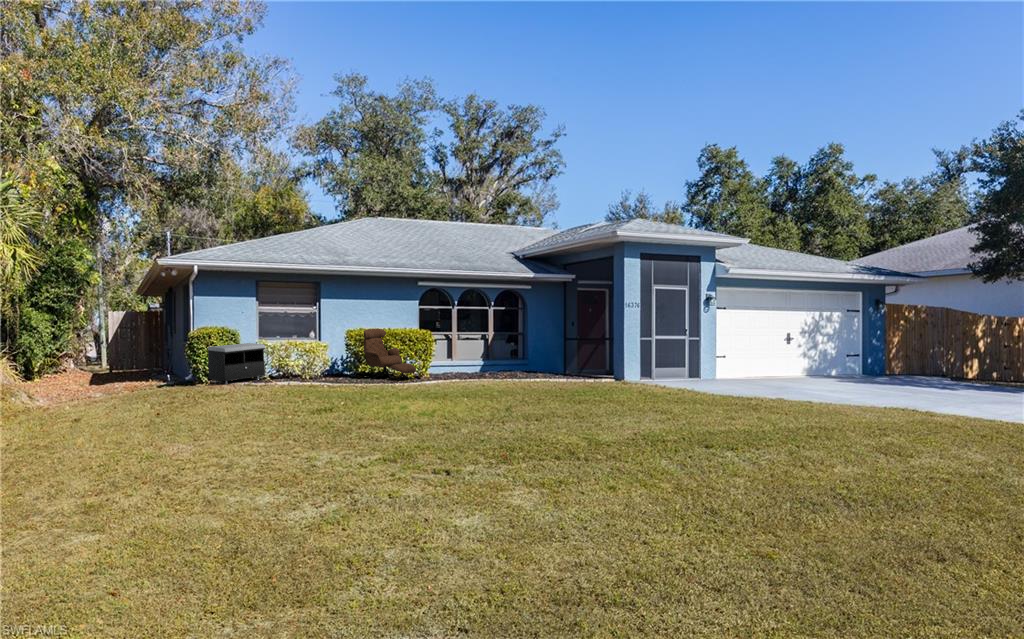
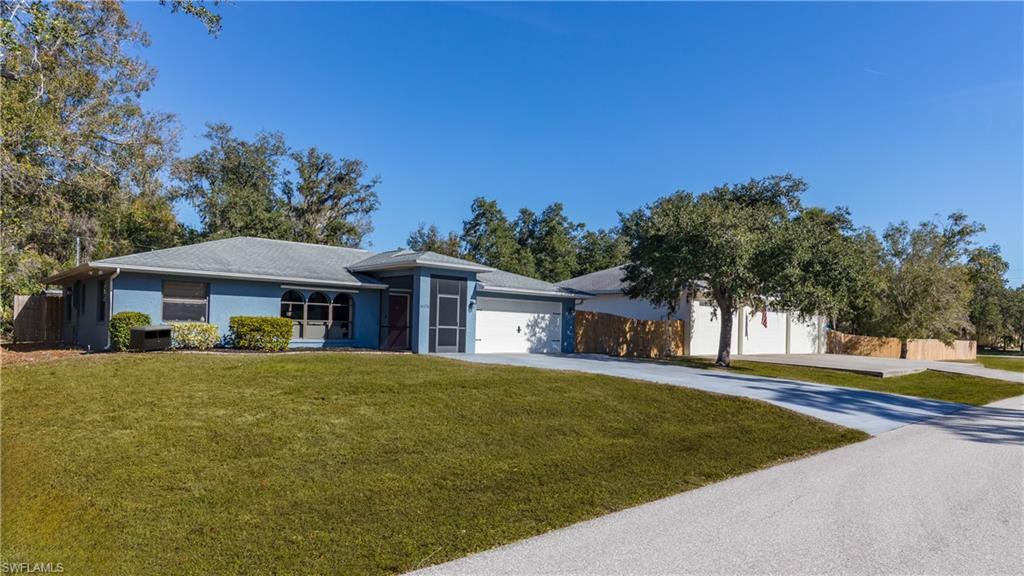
lounge chair: present [363,329,416,380] -> none [246,317,283,351]

